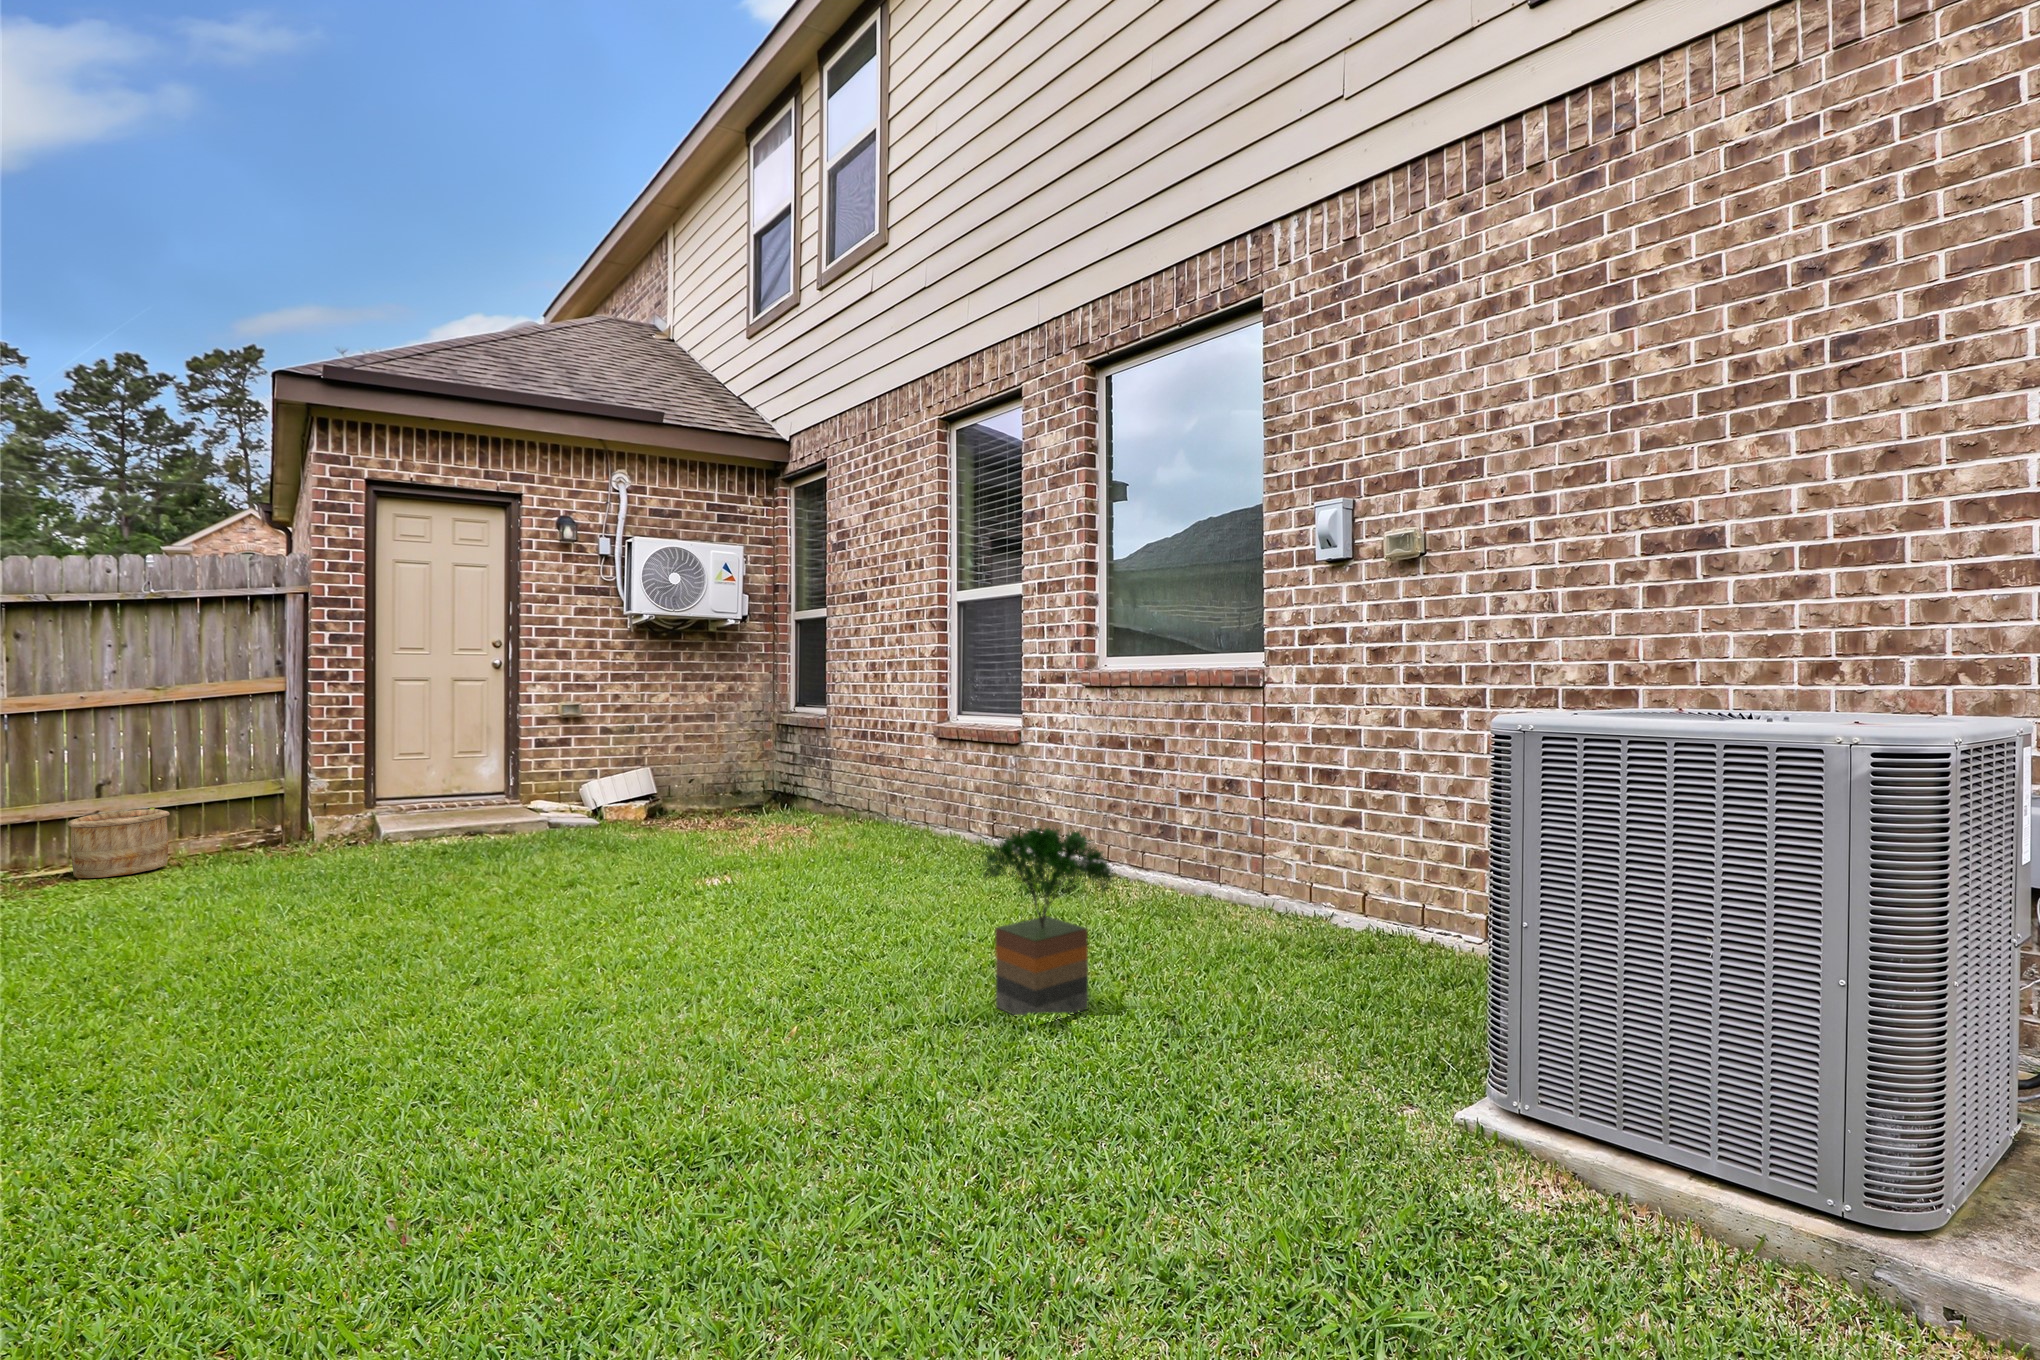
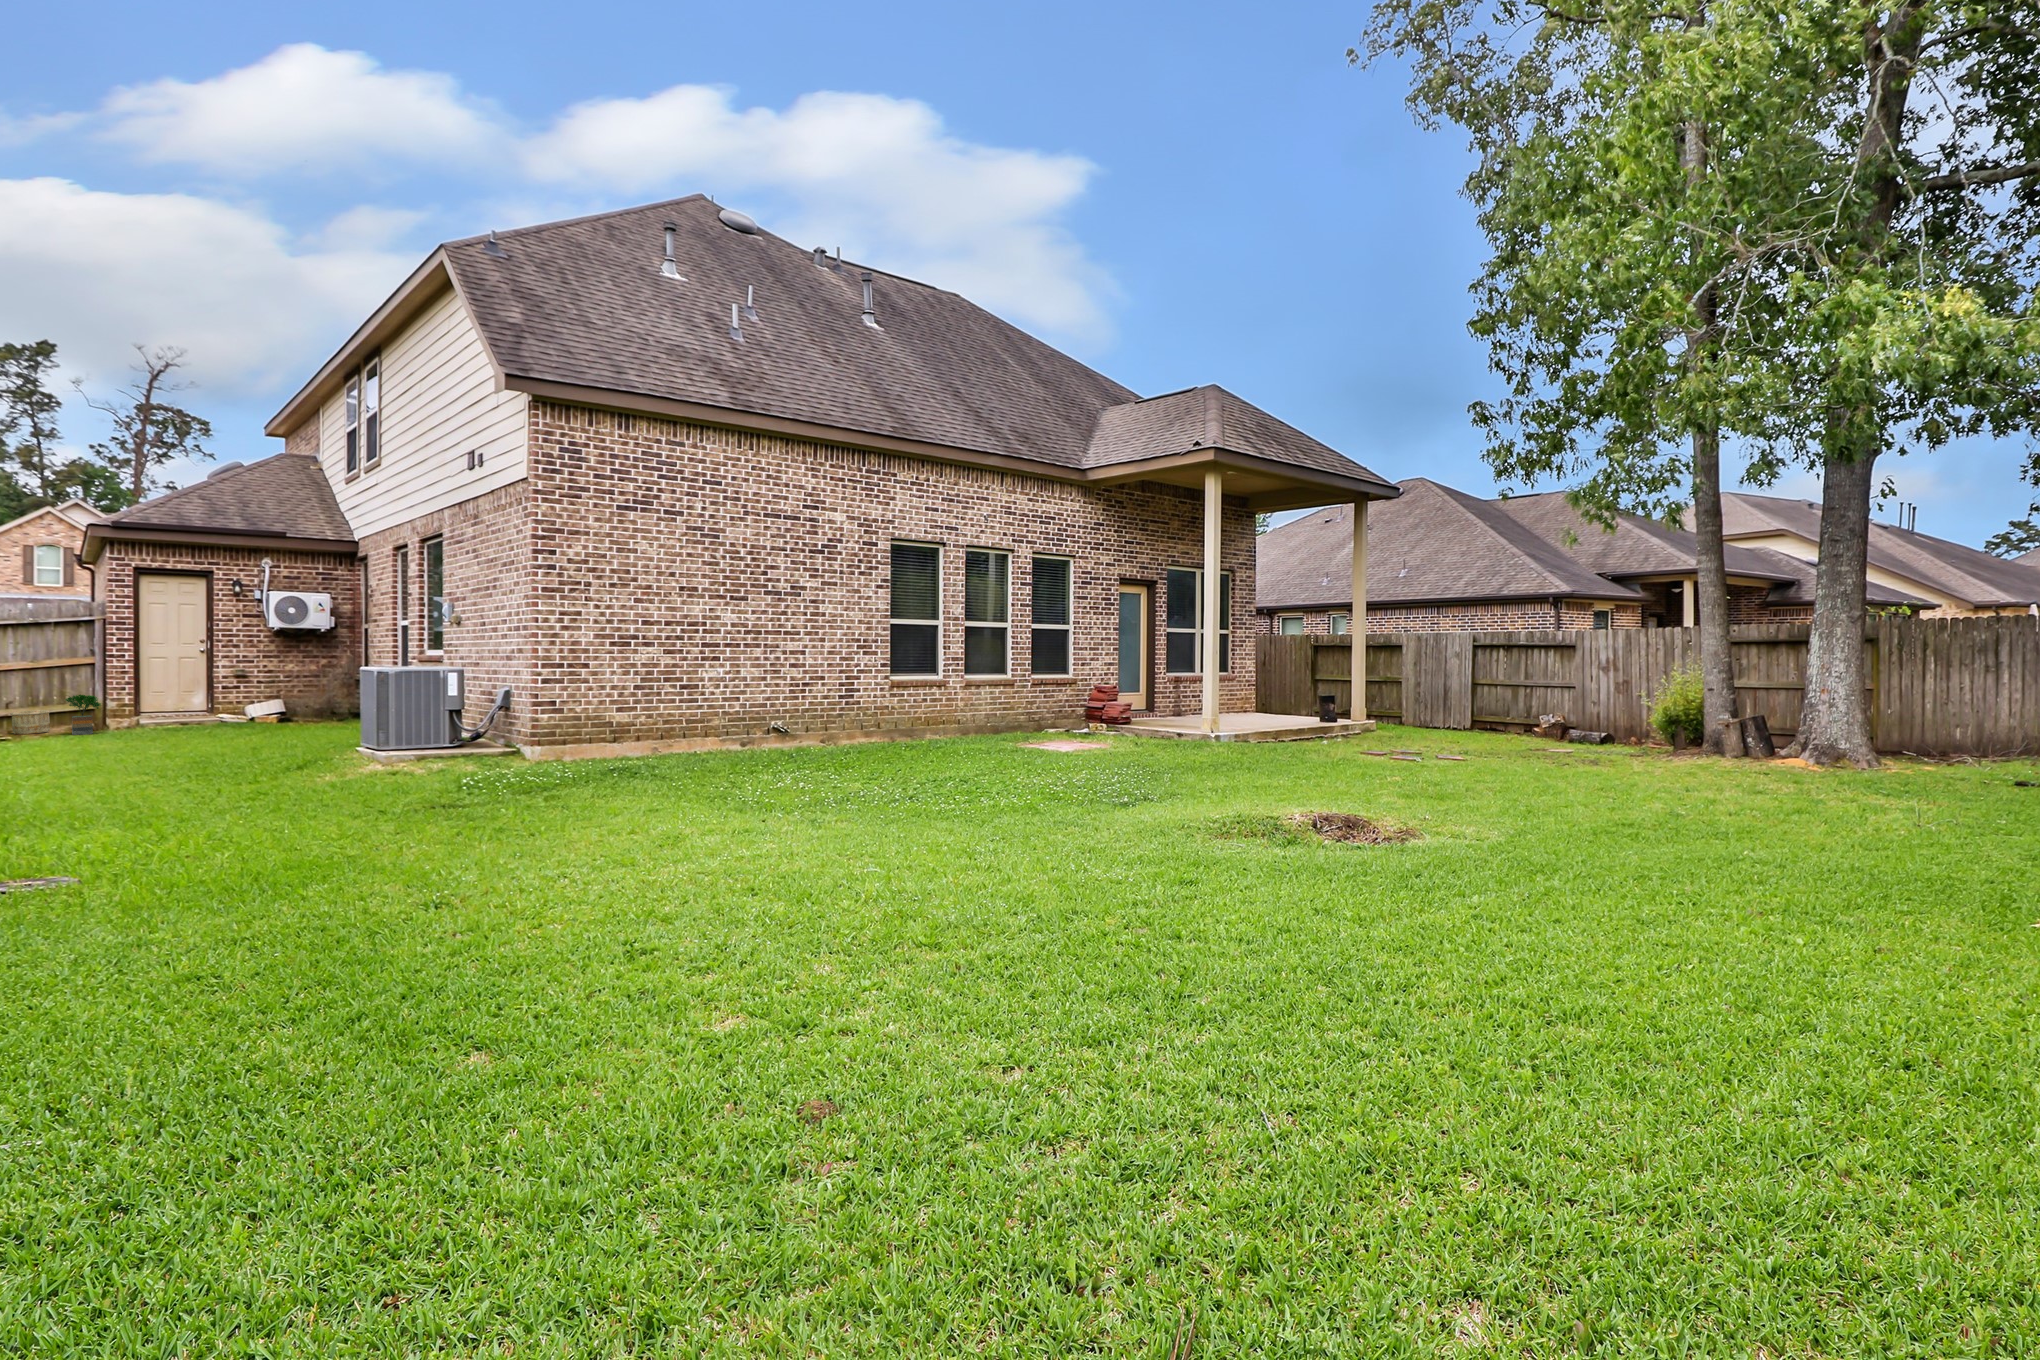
potted tree: present [981,828,1115,1015] -> present [65,695,101,735]

